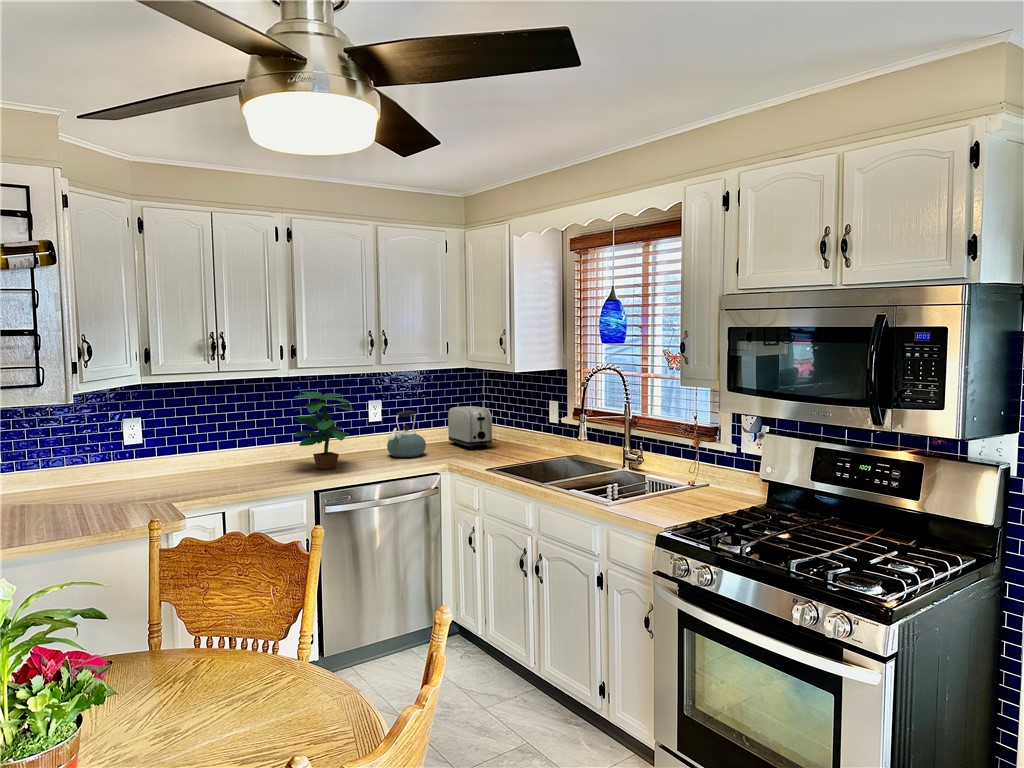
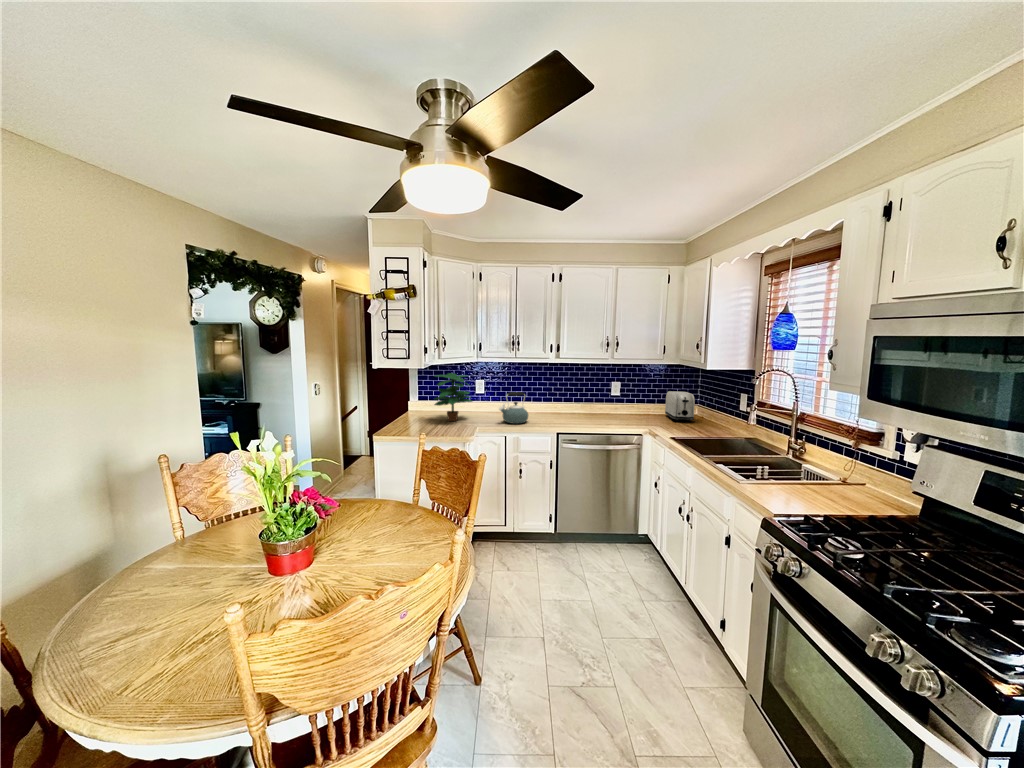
potted plant: present [294,392,353,469] -> present [434,373,472,421]
kettle: present [387,411,426,457] -> present [499,392,528,424]

